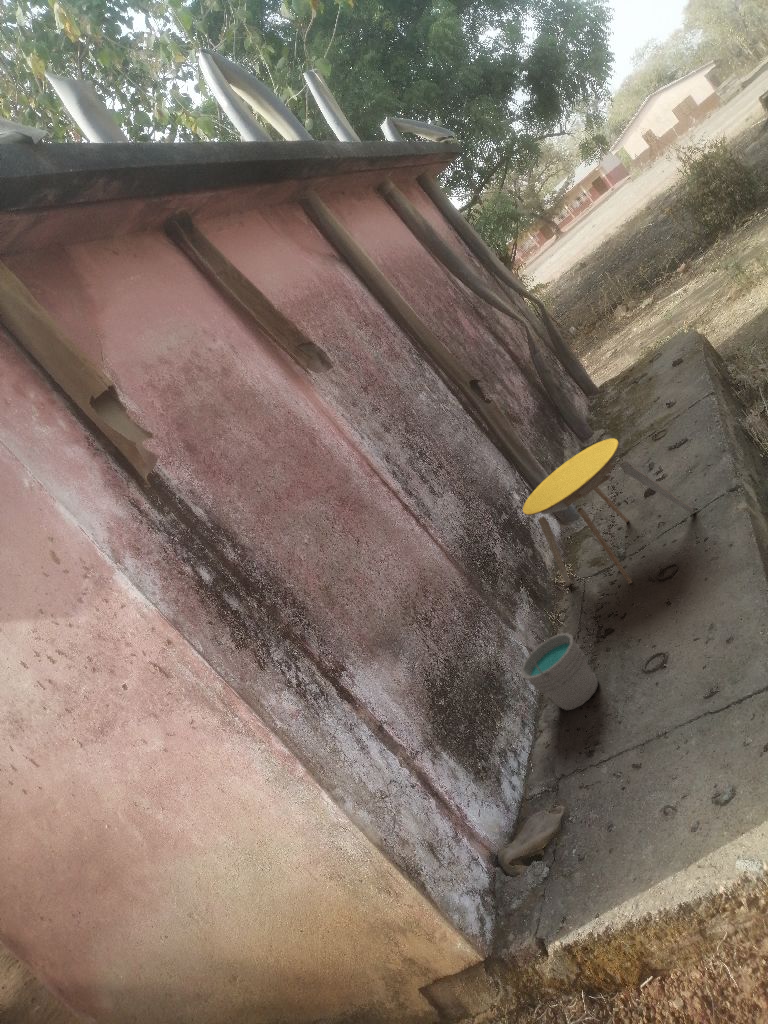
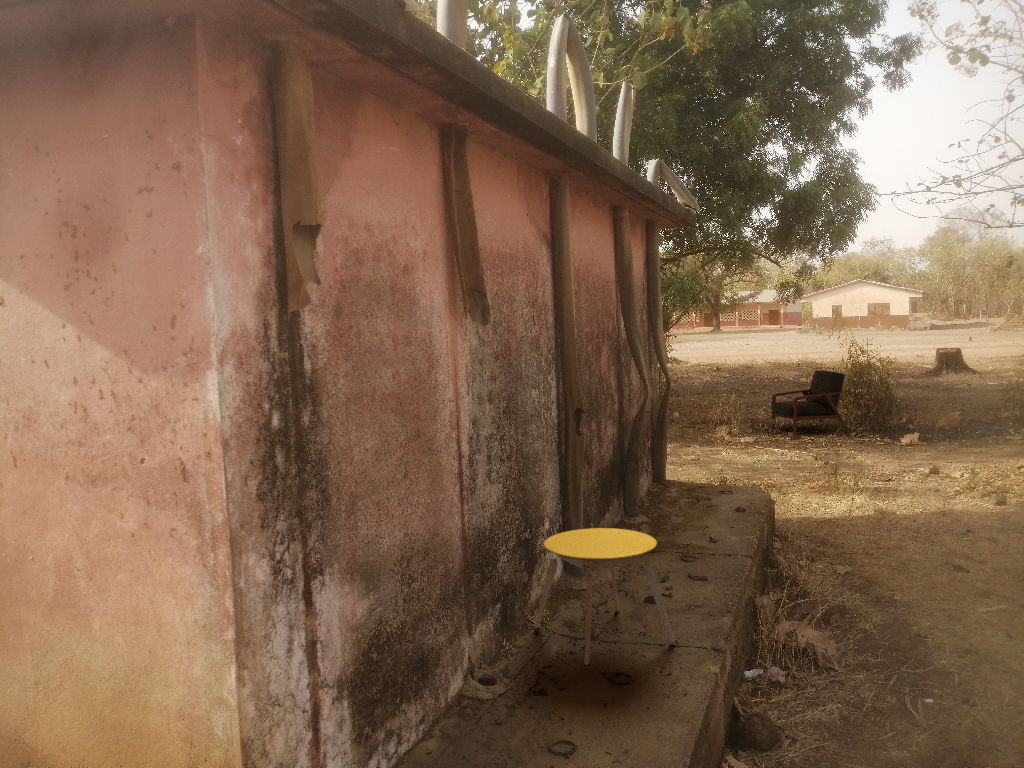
chair: none [641,182,730,278] -> present [771,370,849,435]
bucket: present [521,625,598,710] -> none [450,642,514,739]

